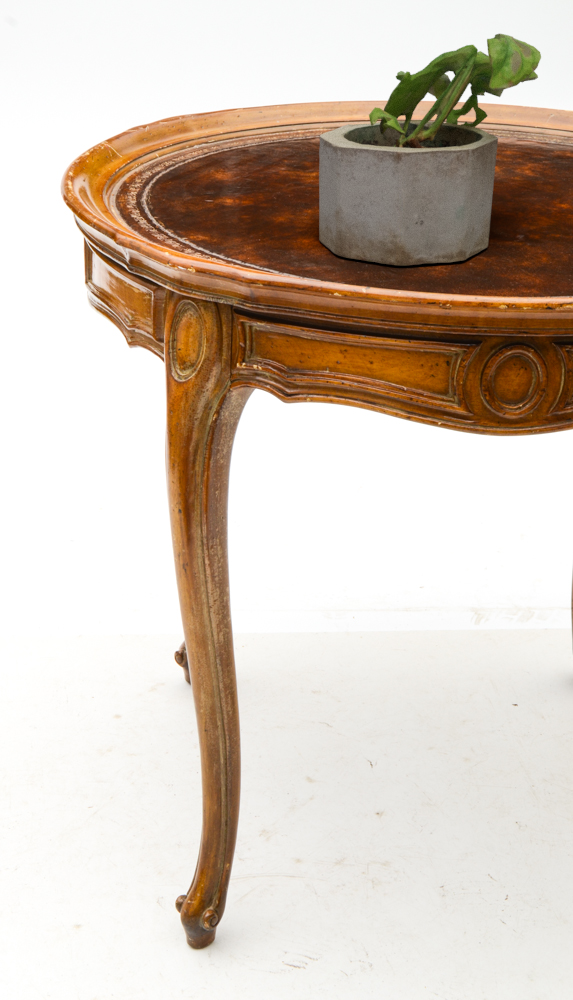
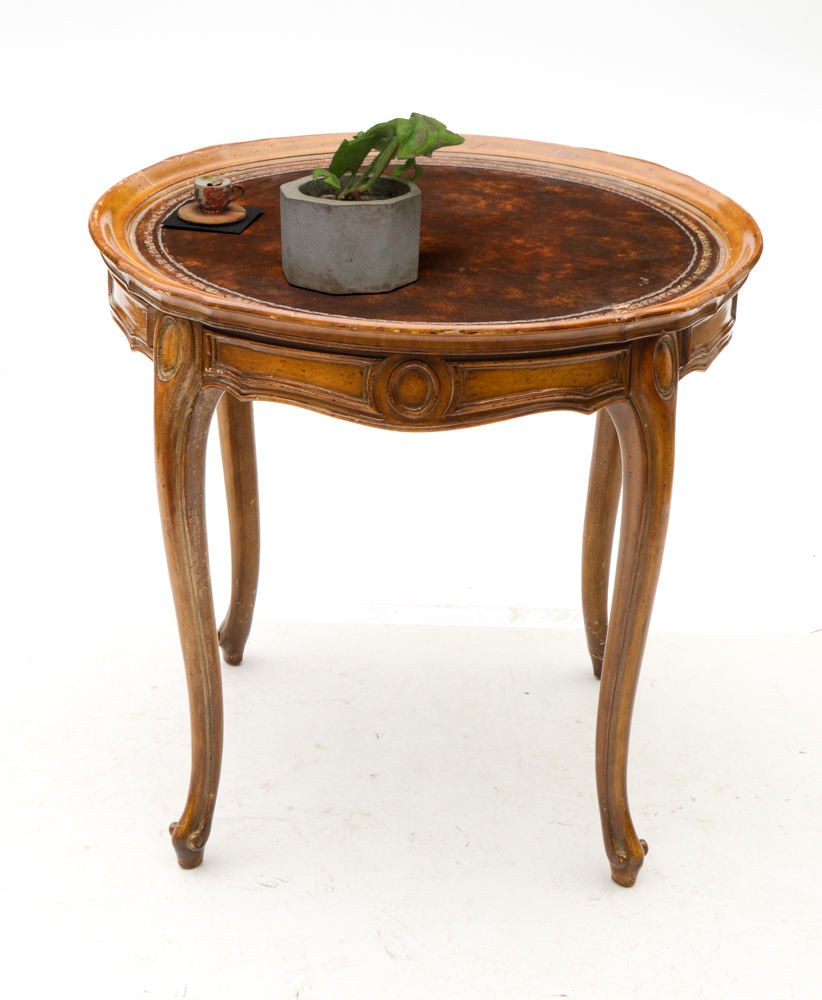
teacup: none [146,138,261,203] -> present [160,176,264,233]

